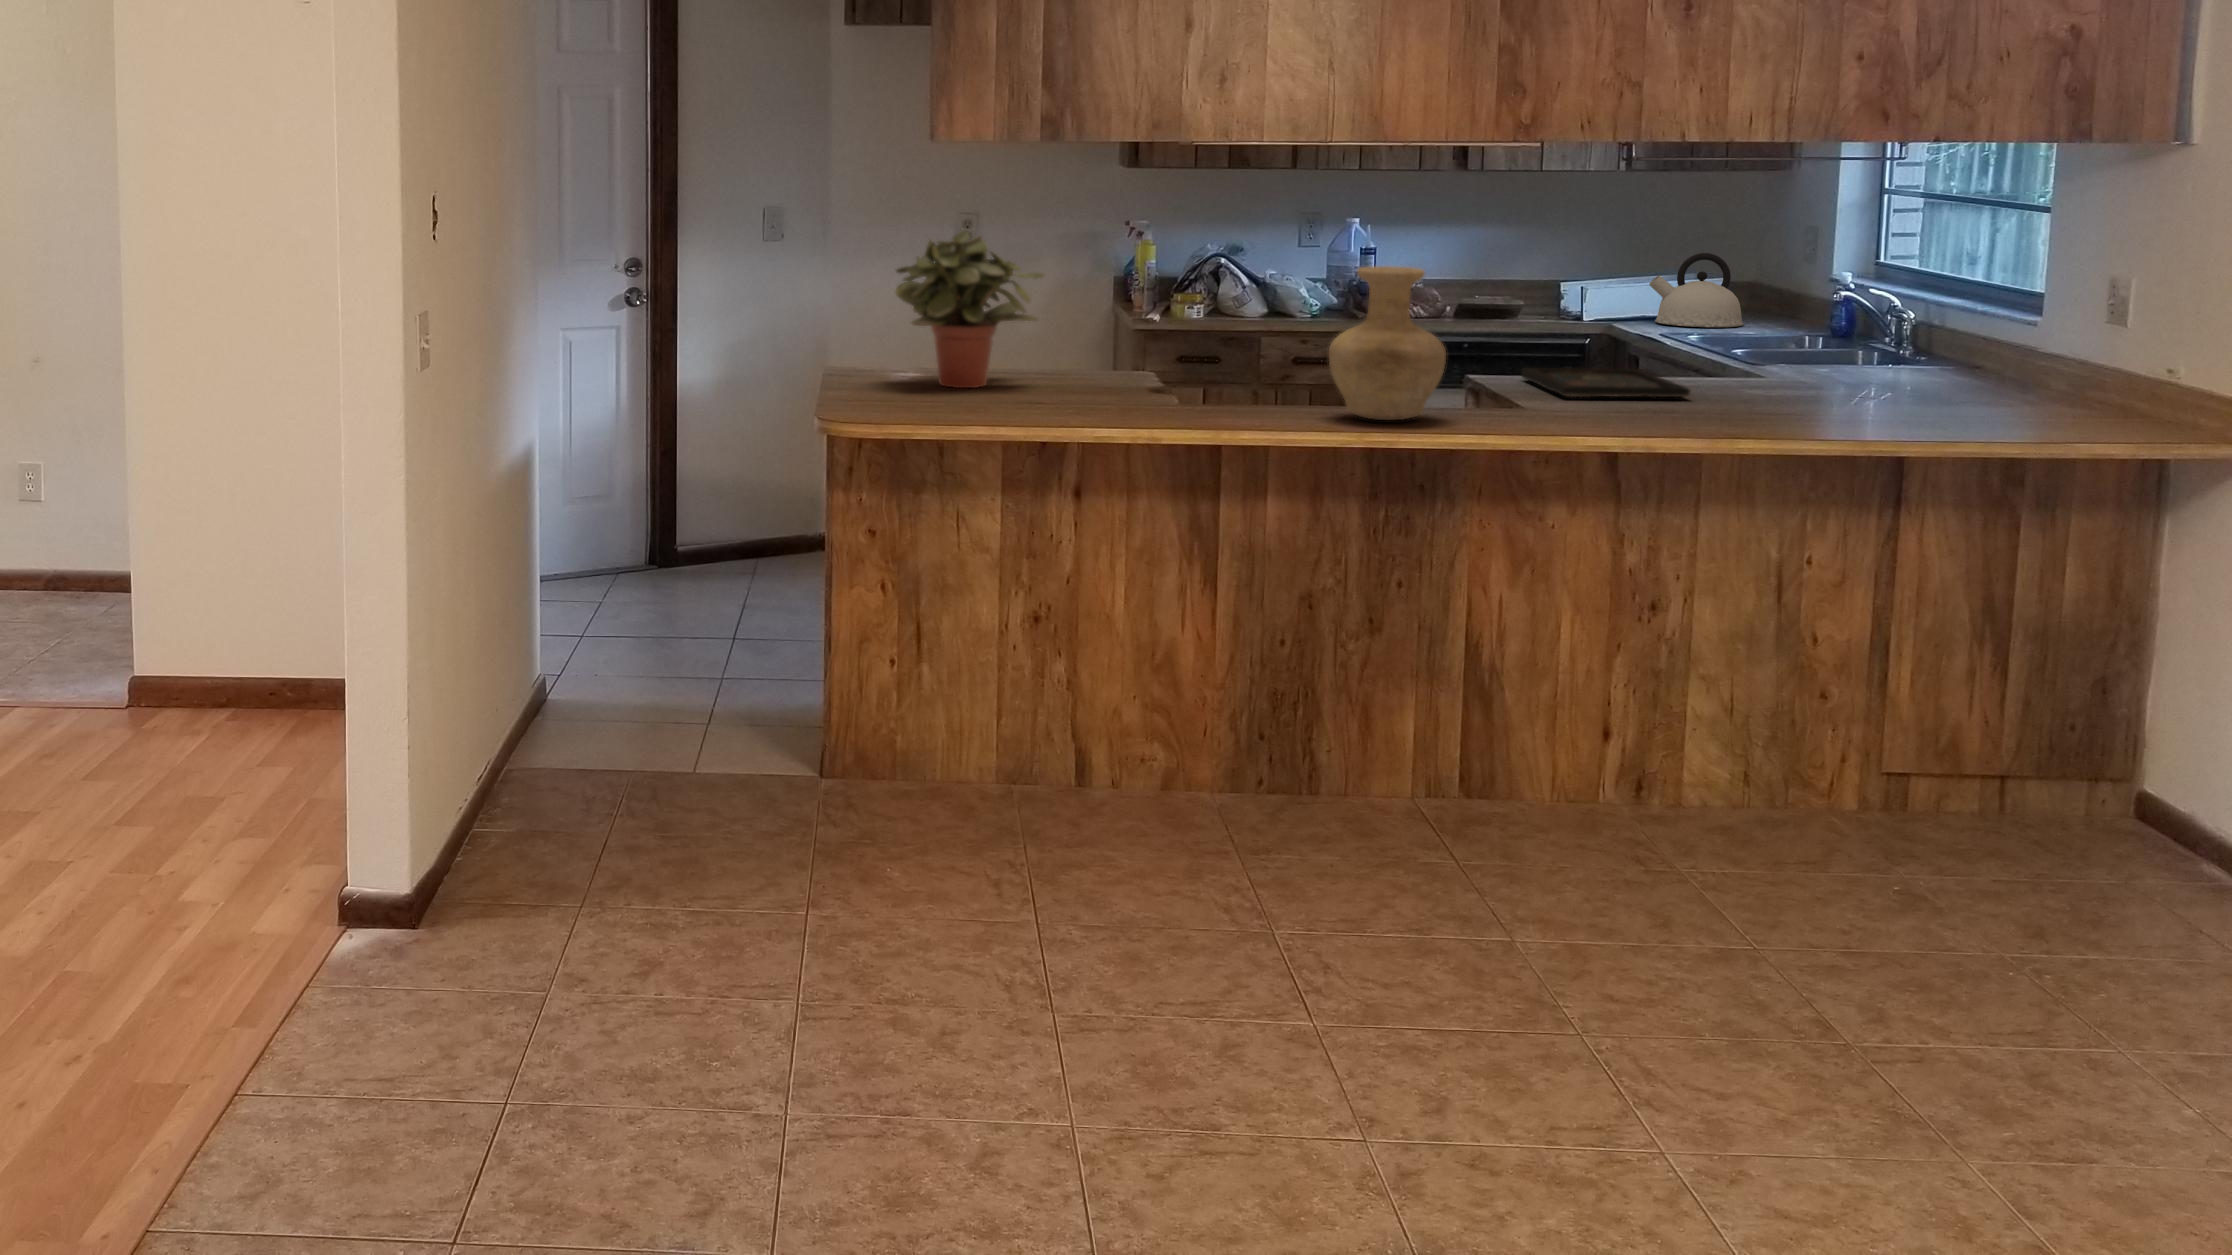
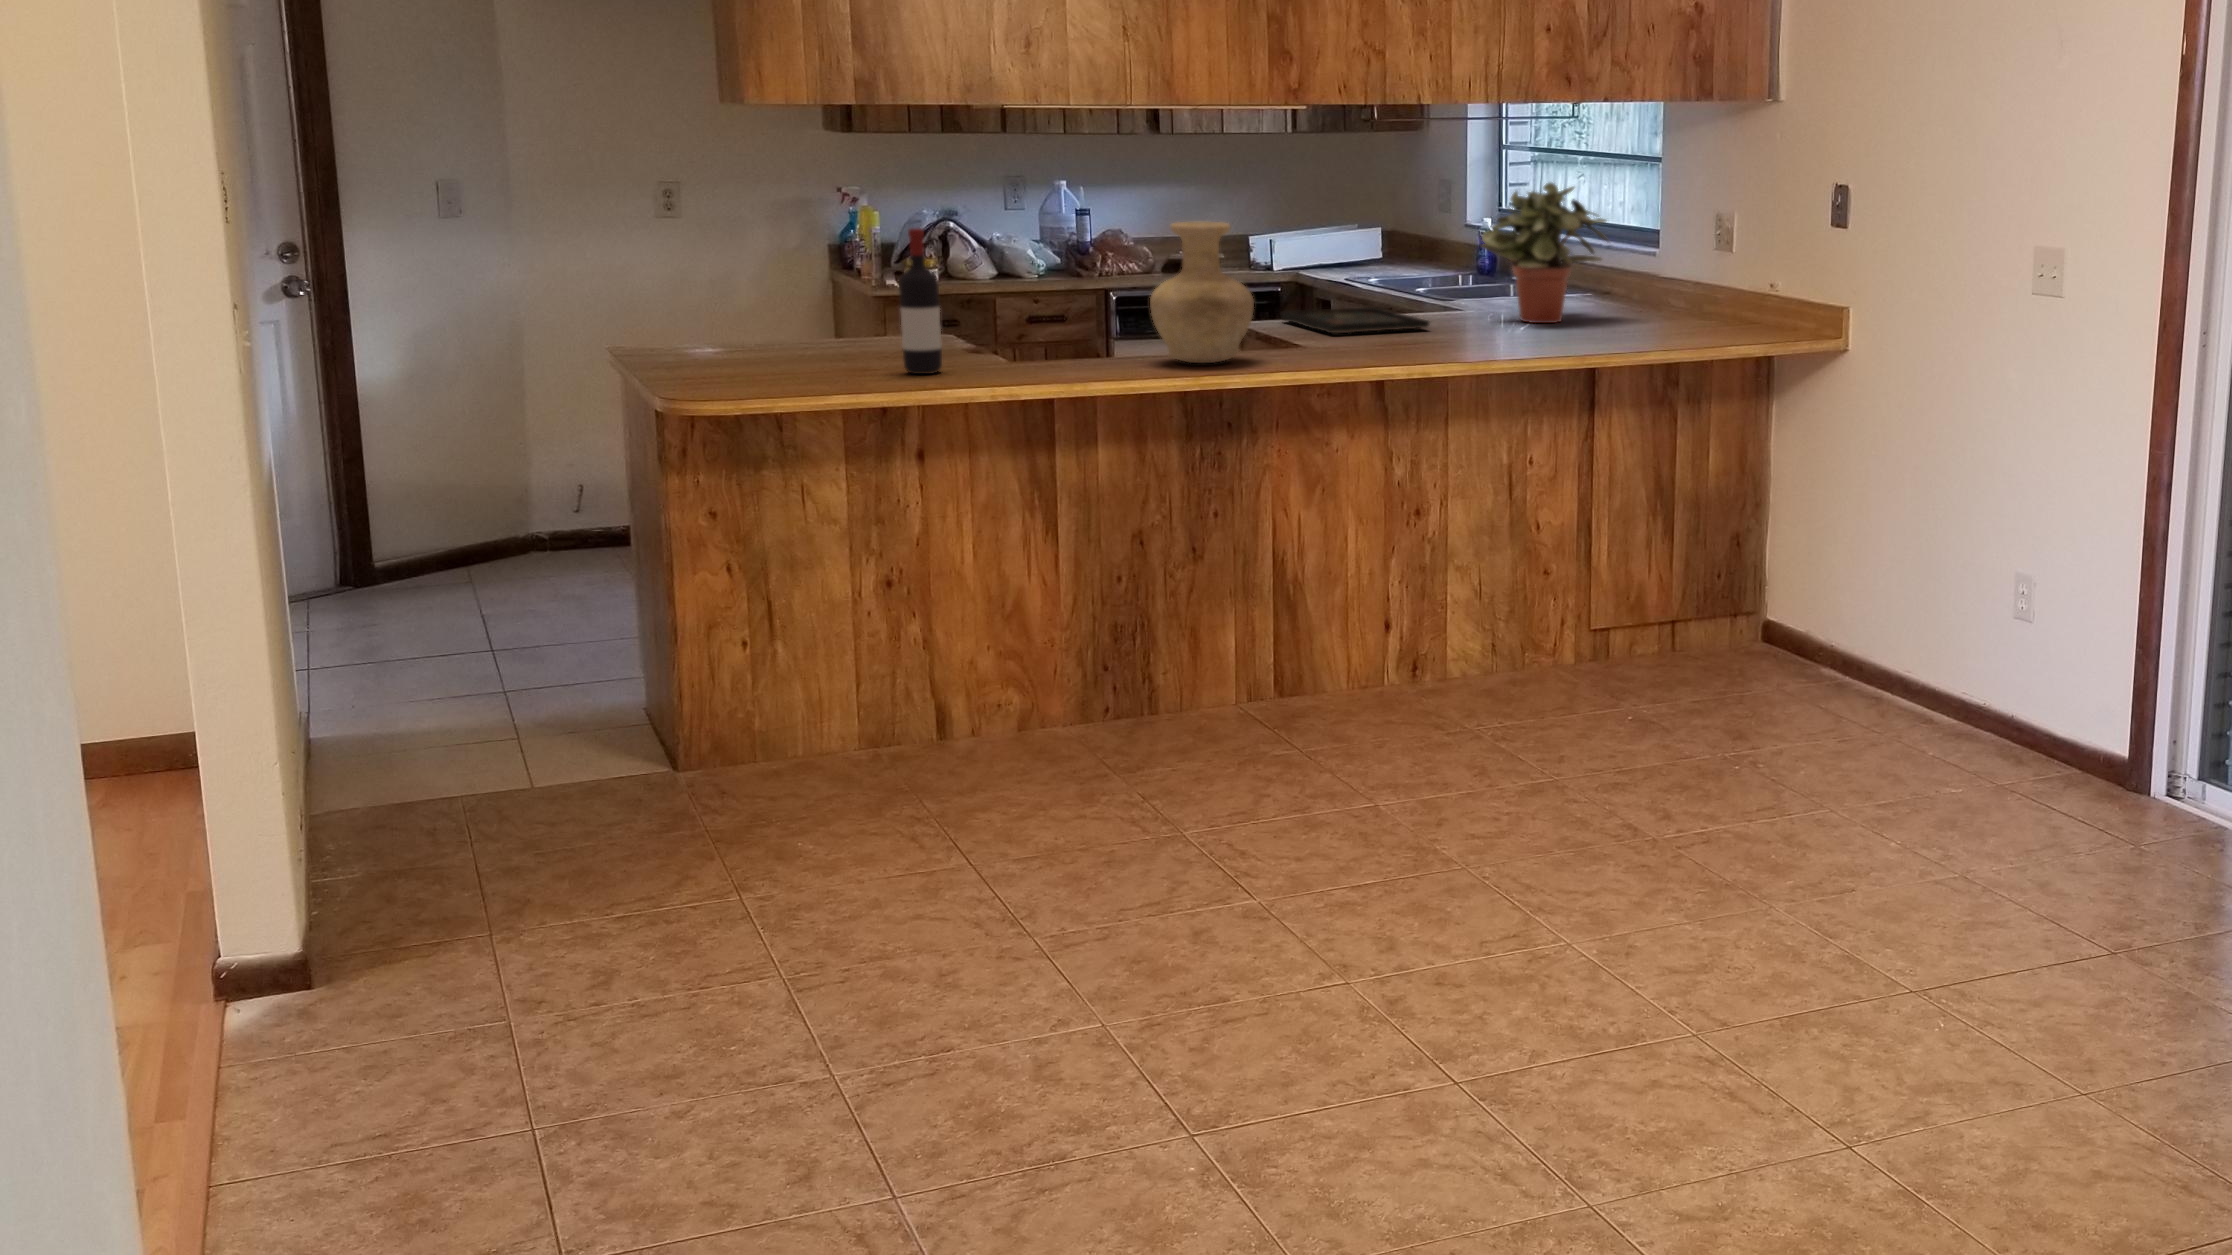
potted plant: present [896,231,1044,388] -> present [1481,183,1608,323]
kettle: present [1649,253,1744,327] -> none [1331,205,1409,270]
wine bottle: none [1066,264,1107,412] -> present [899,228,942,374]

